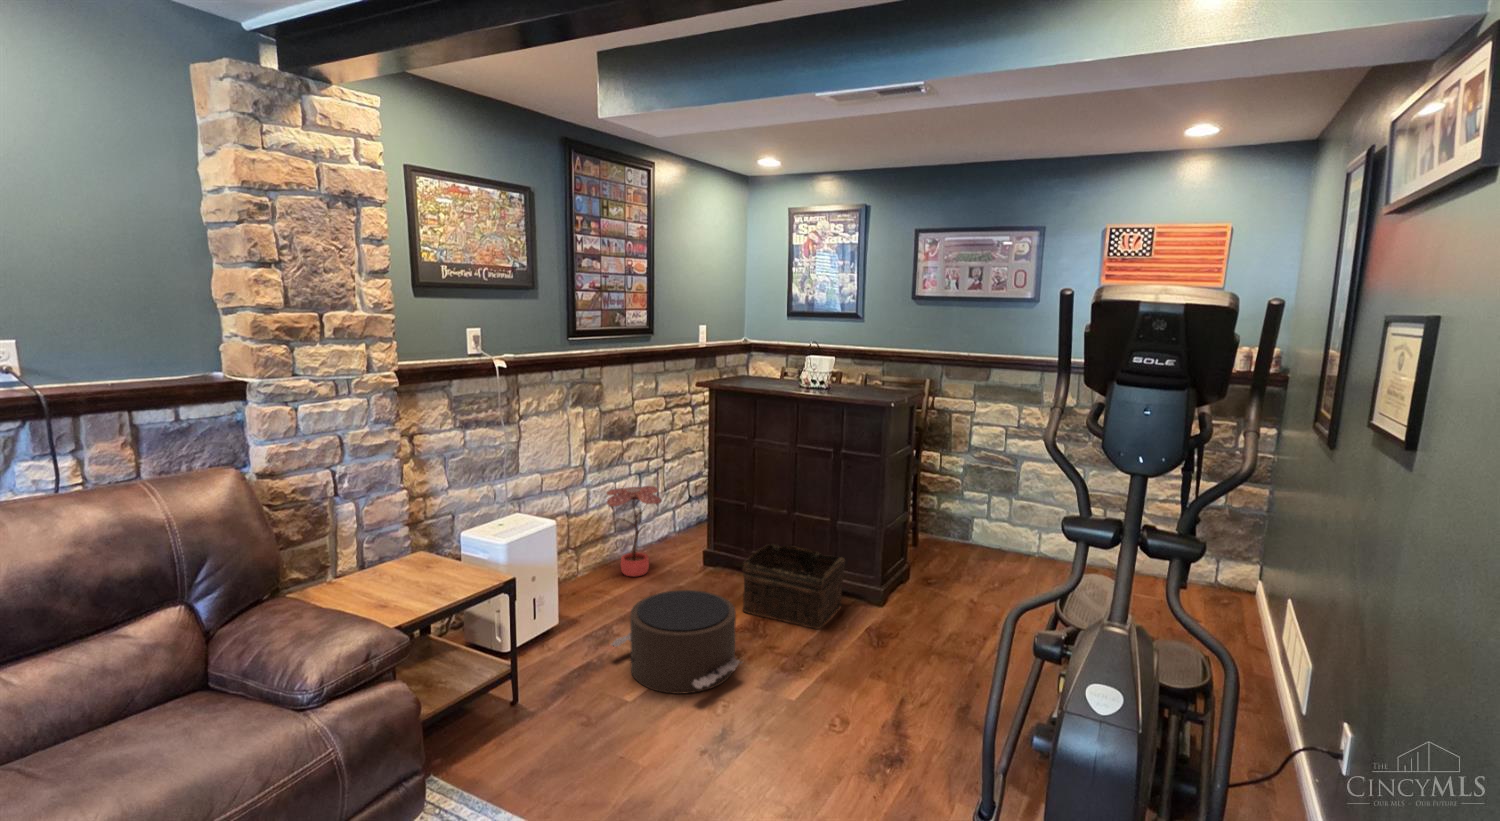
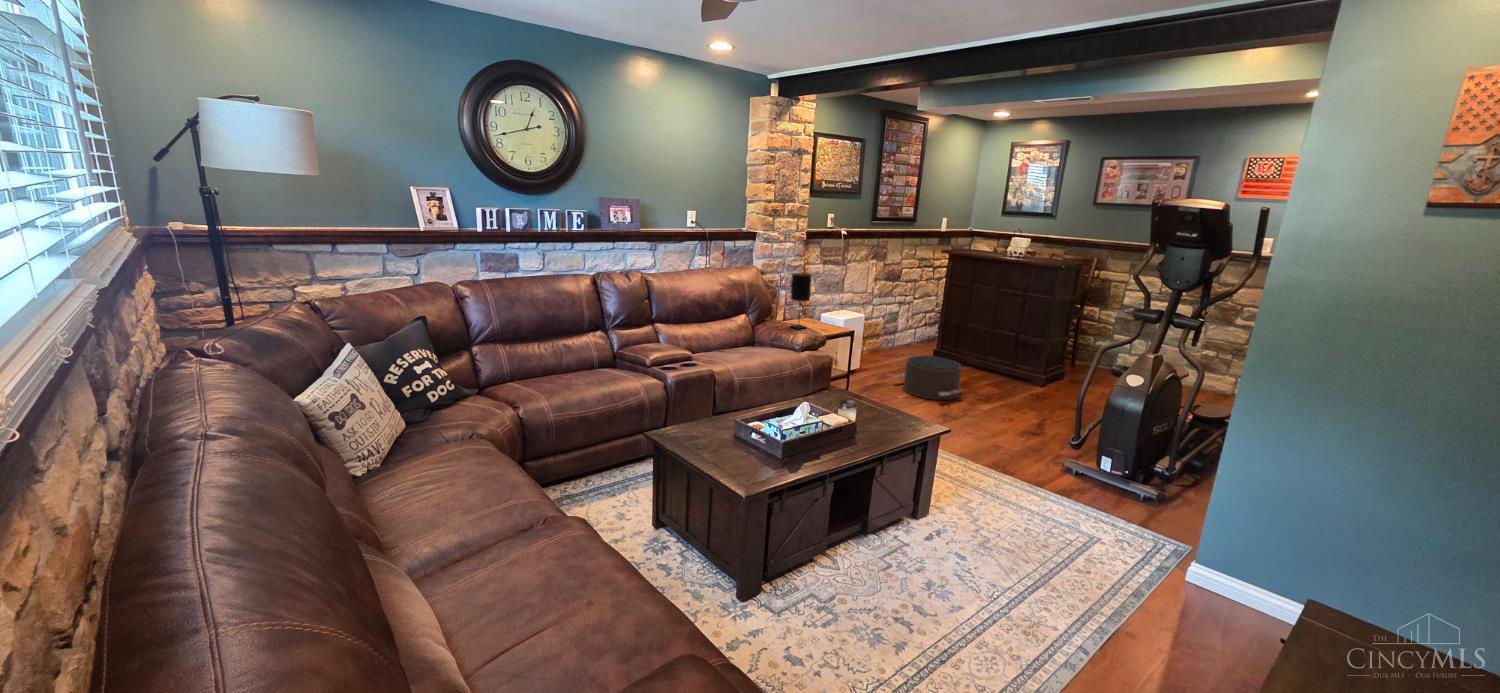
table lamp: none [339,464,394,593] -> present [791,273,811,329]
potted plant: present [607,486,662,576] -> none [885,308,918,357]
basket: present [742,544,845,629] -> none [960,344,1026,388]

